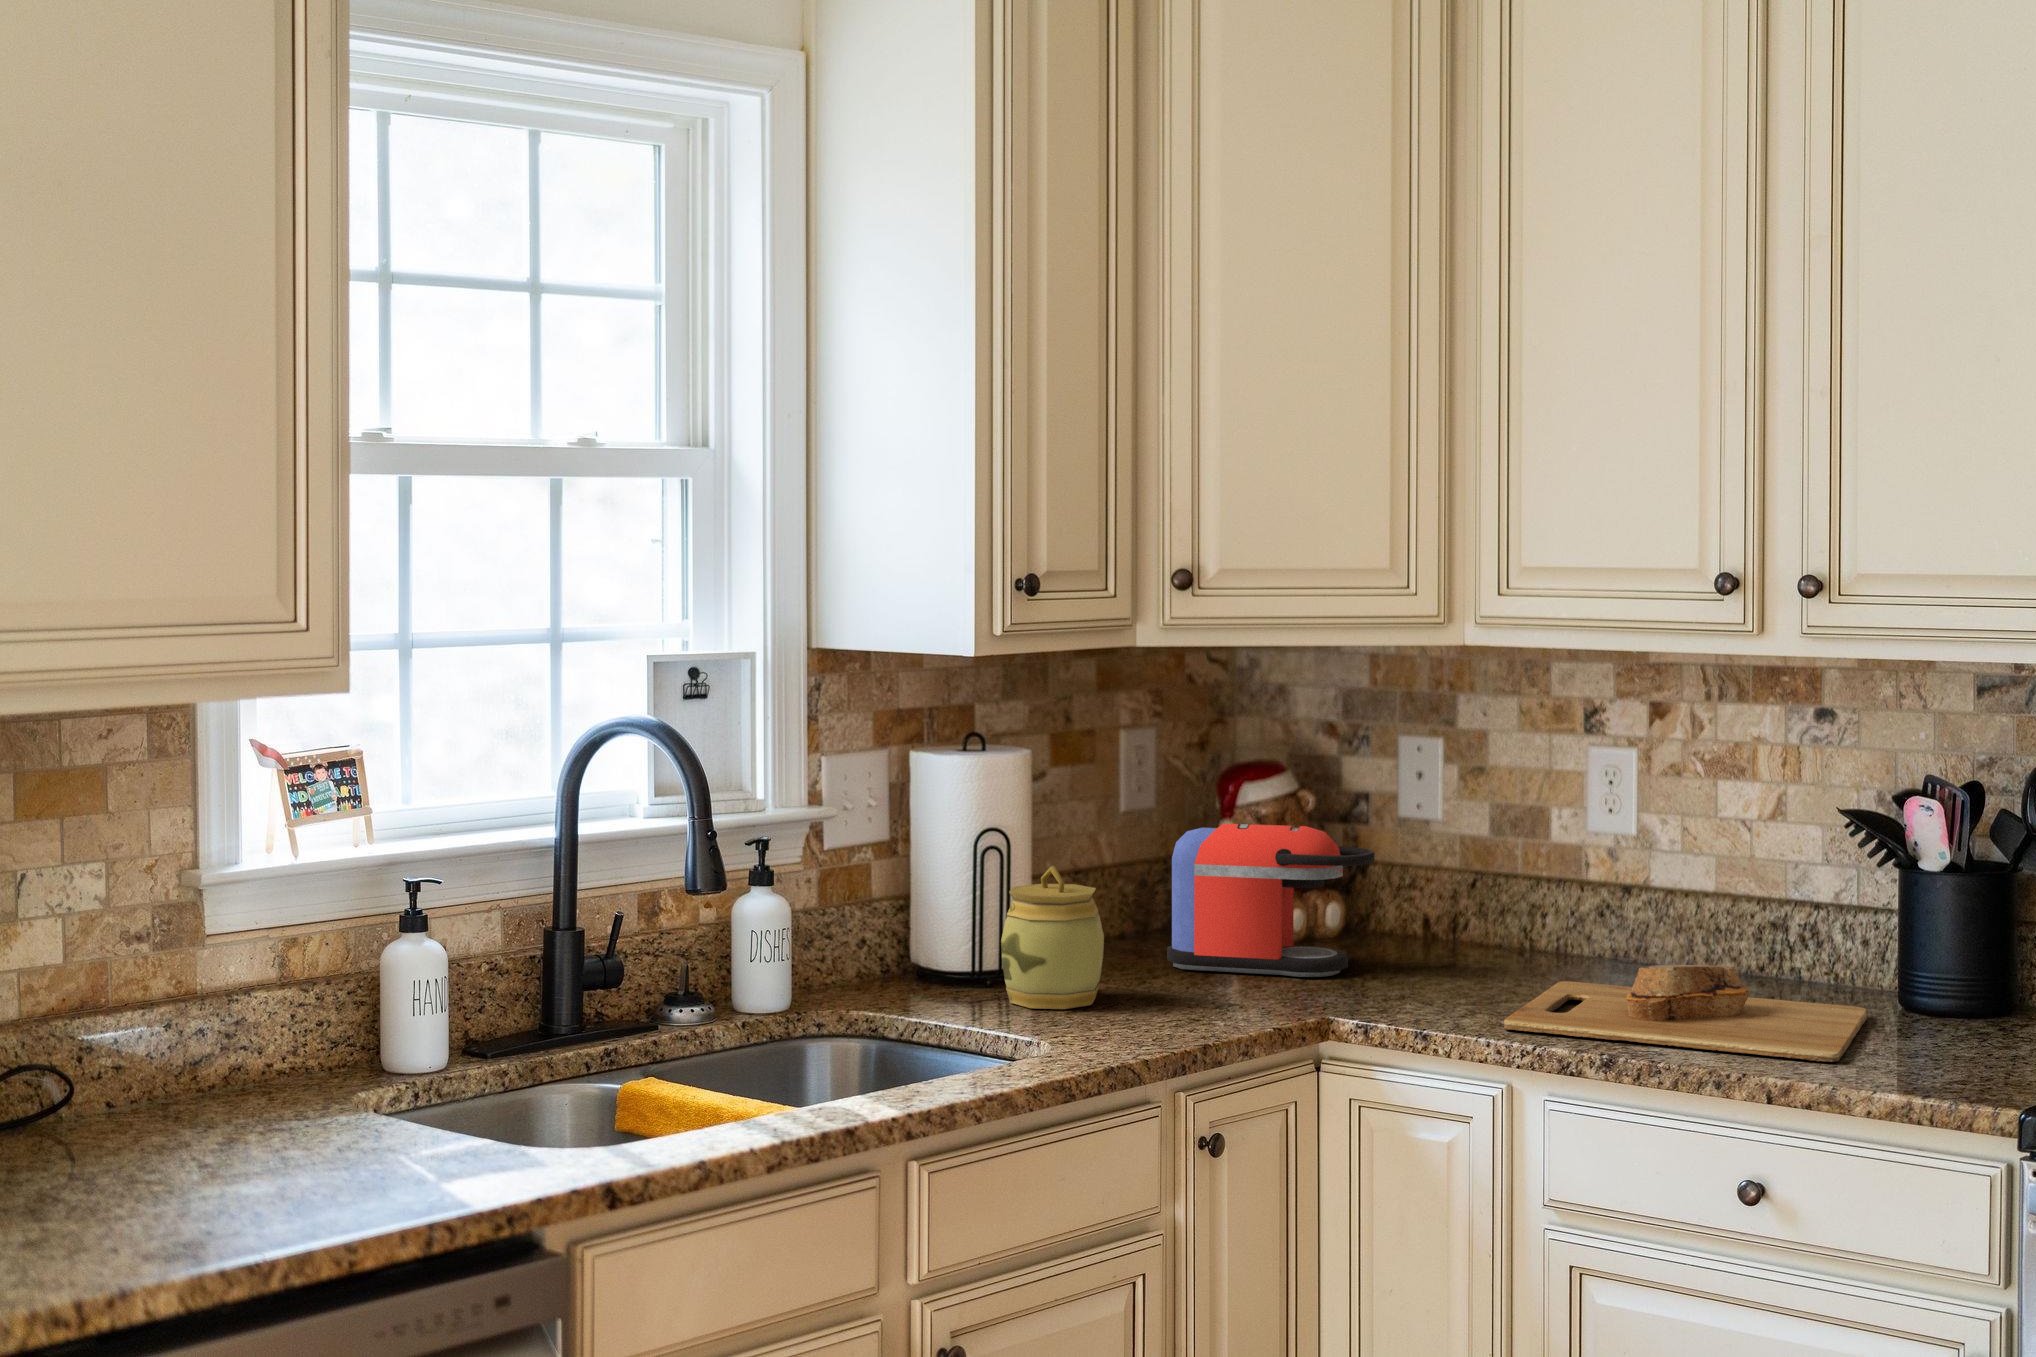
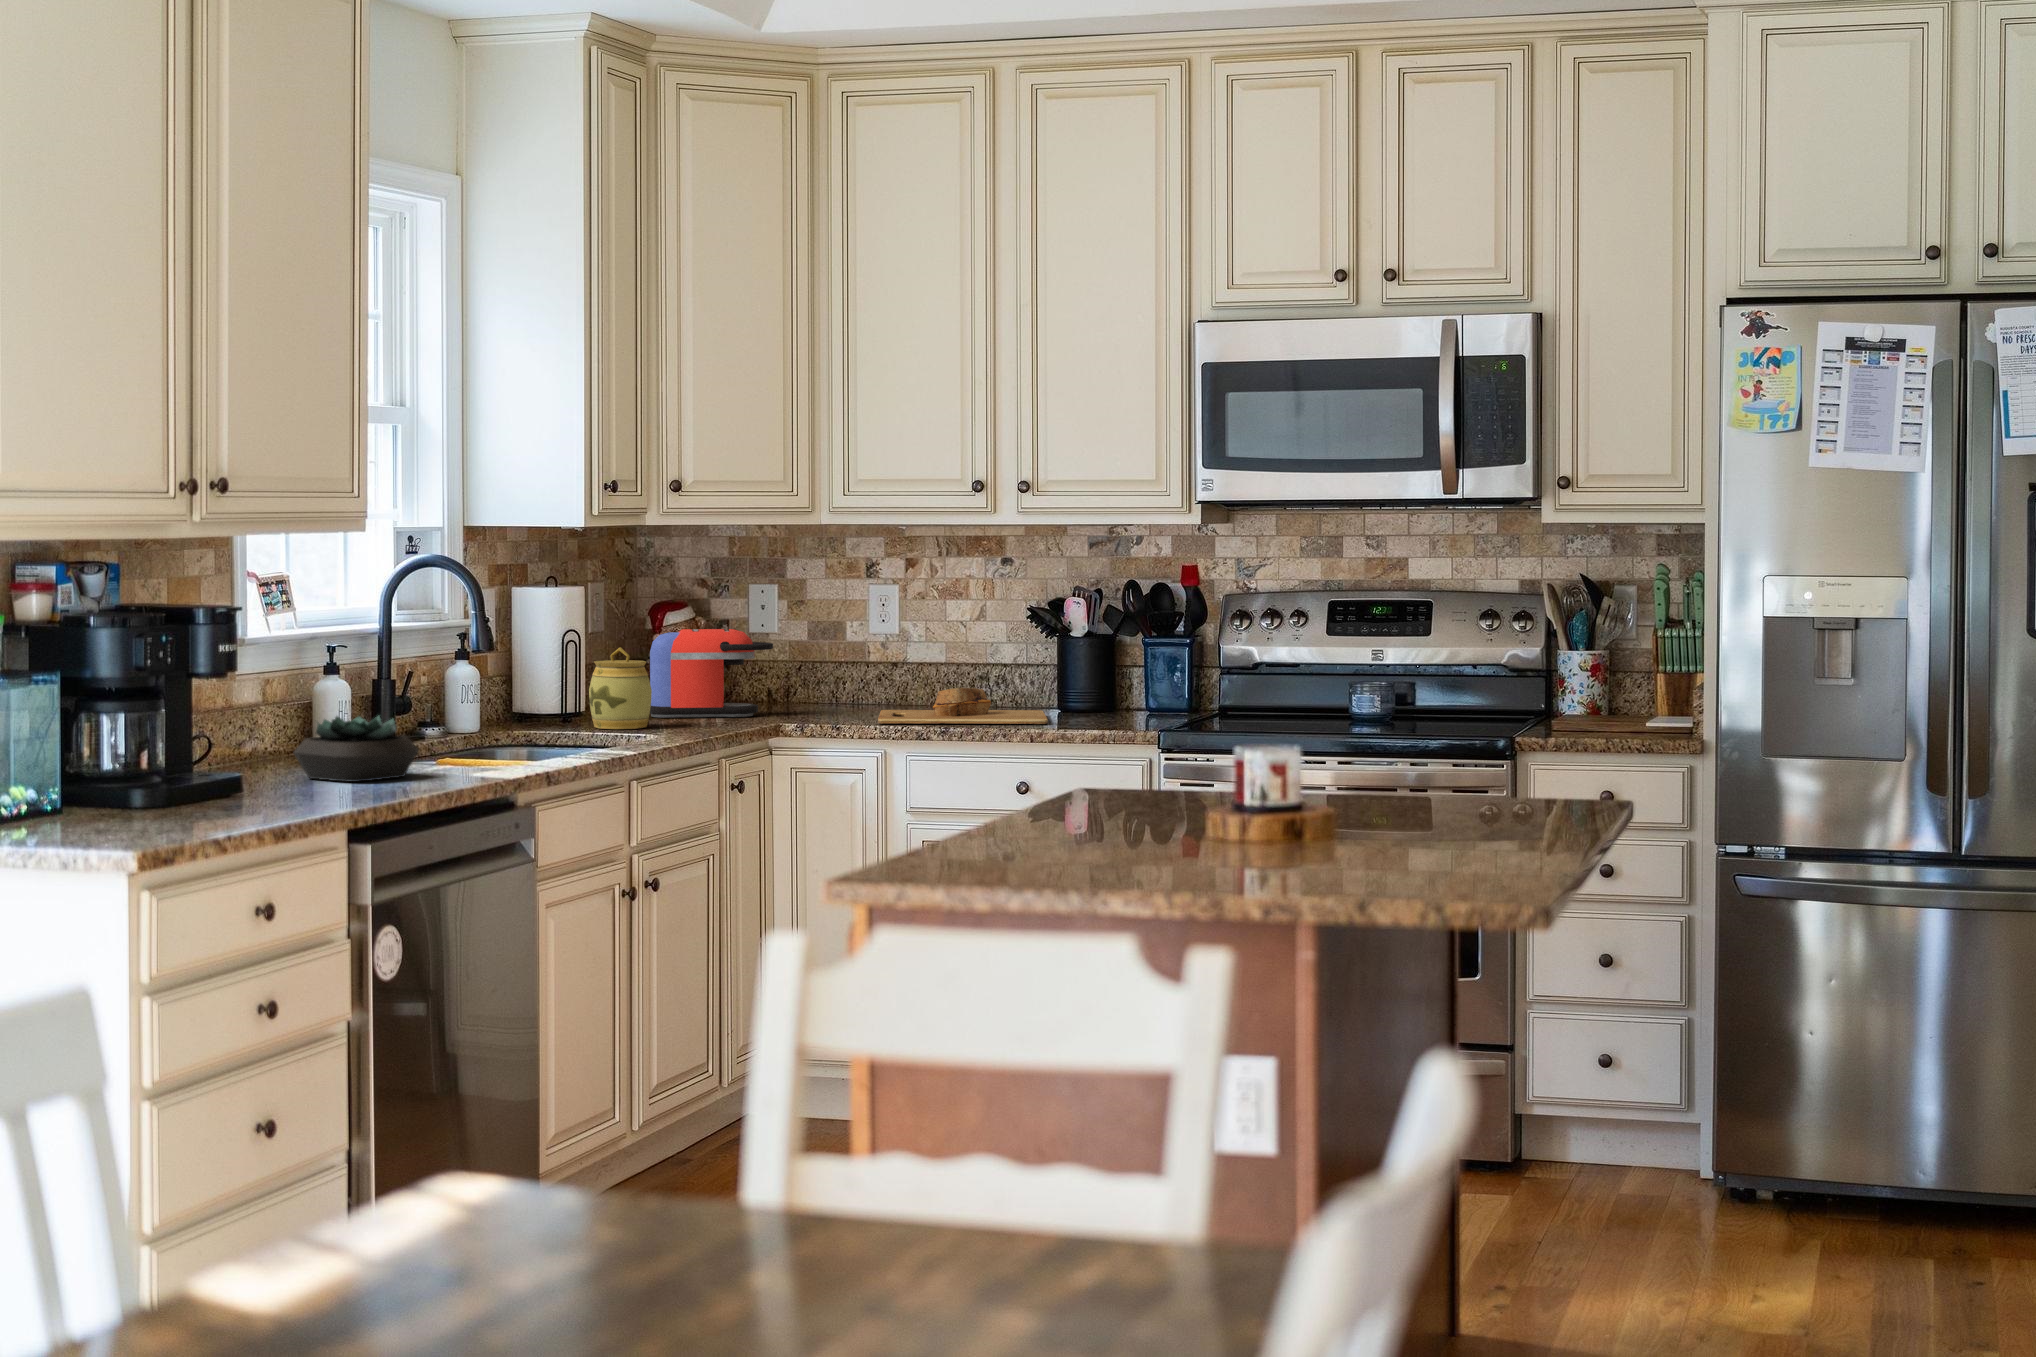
succulent plant: none [72,1058,288,1212] -> present [294,716,419,782]

